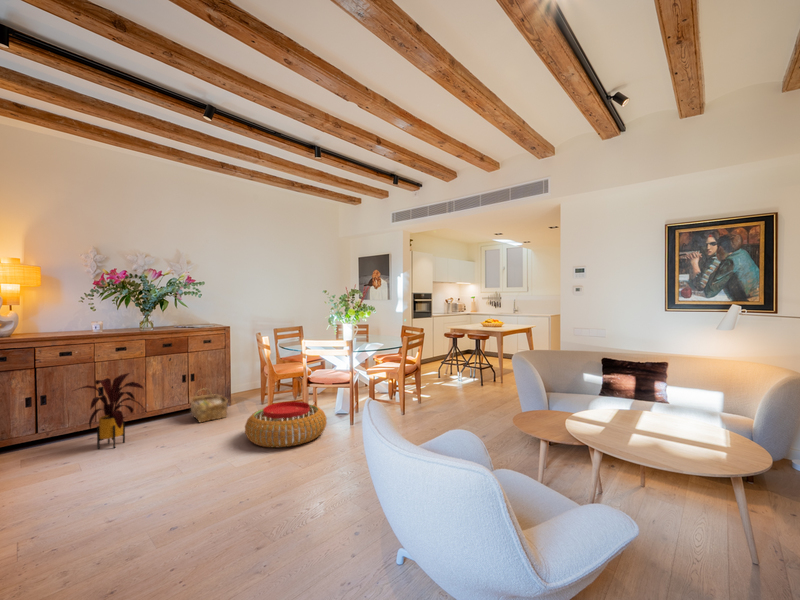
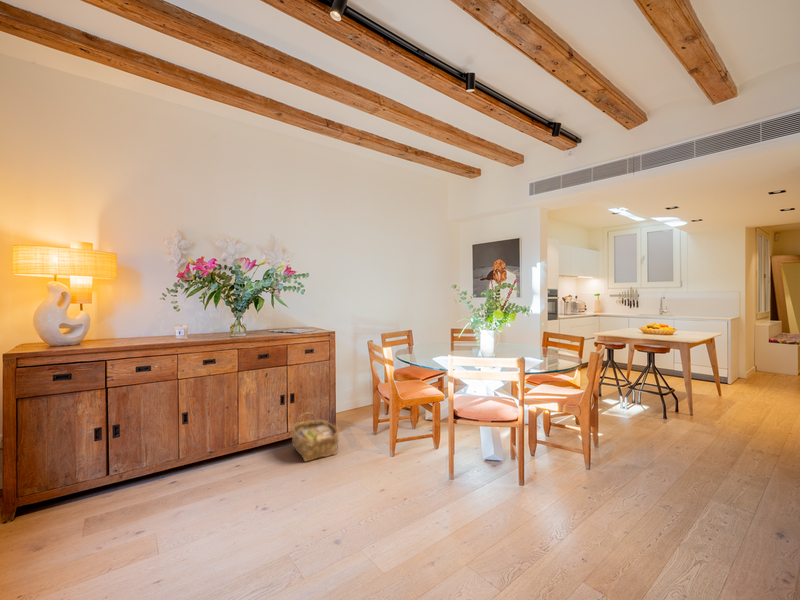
house plant: present [79,373,143,449] -> none [146,395,243,505]
pouf: present [245,401,327,447] -> none [376,447,494,532]

